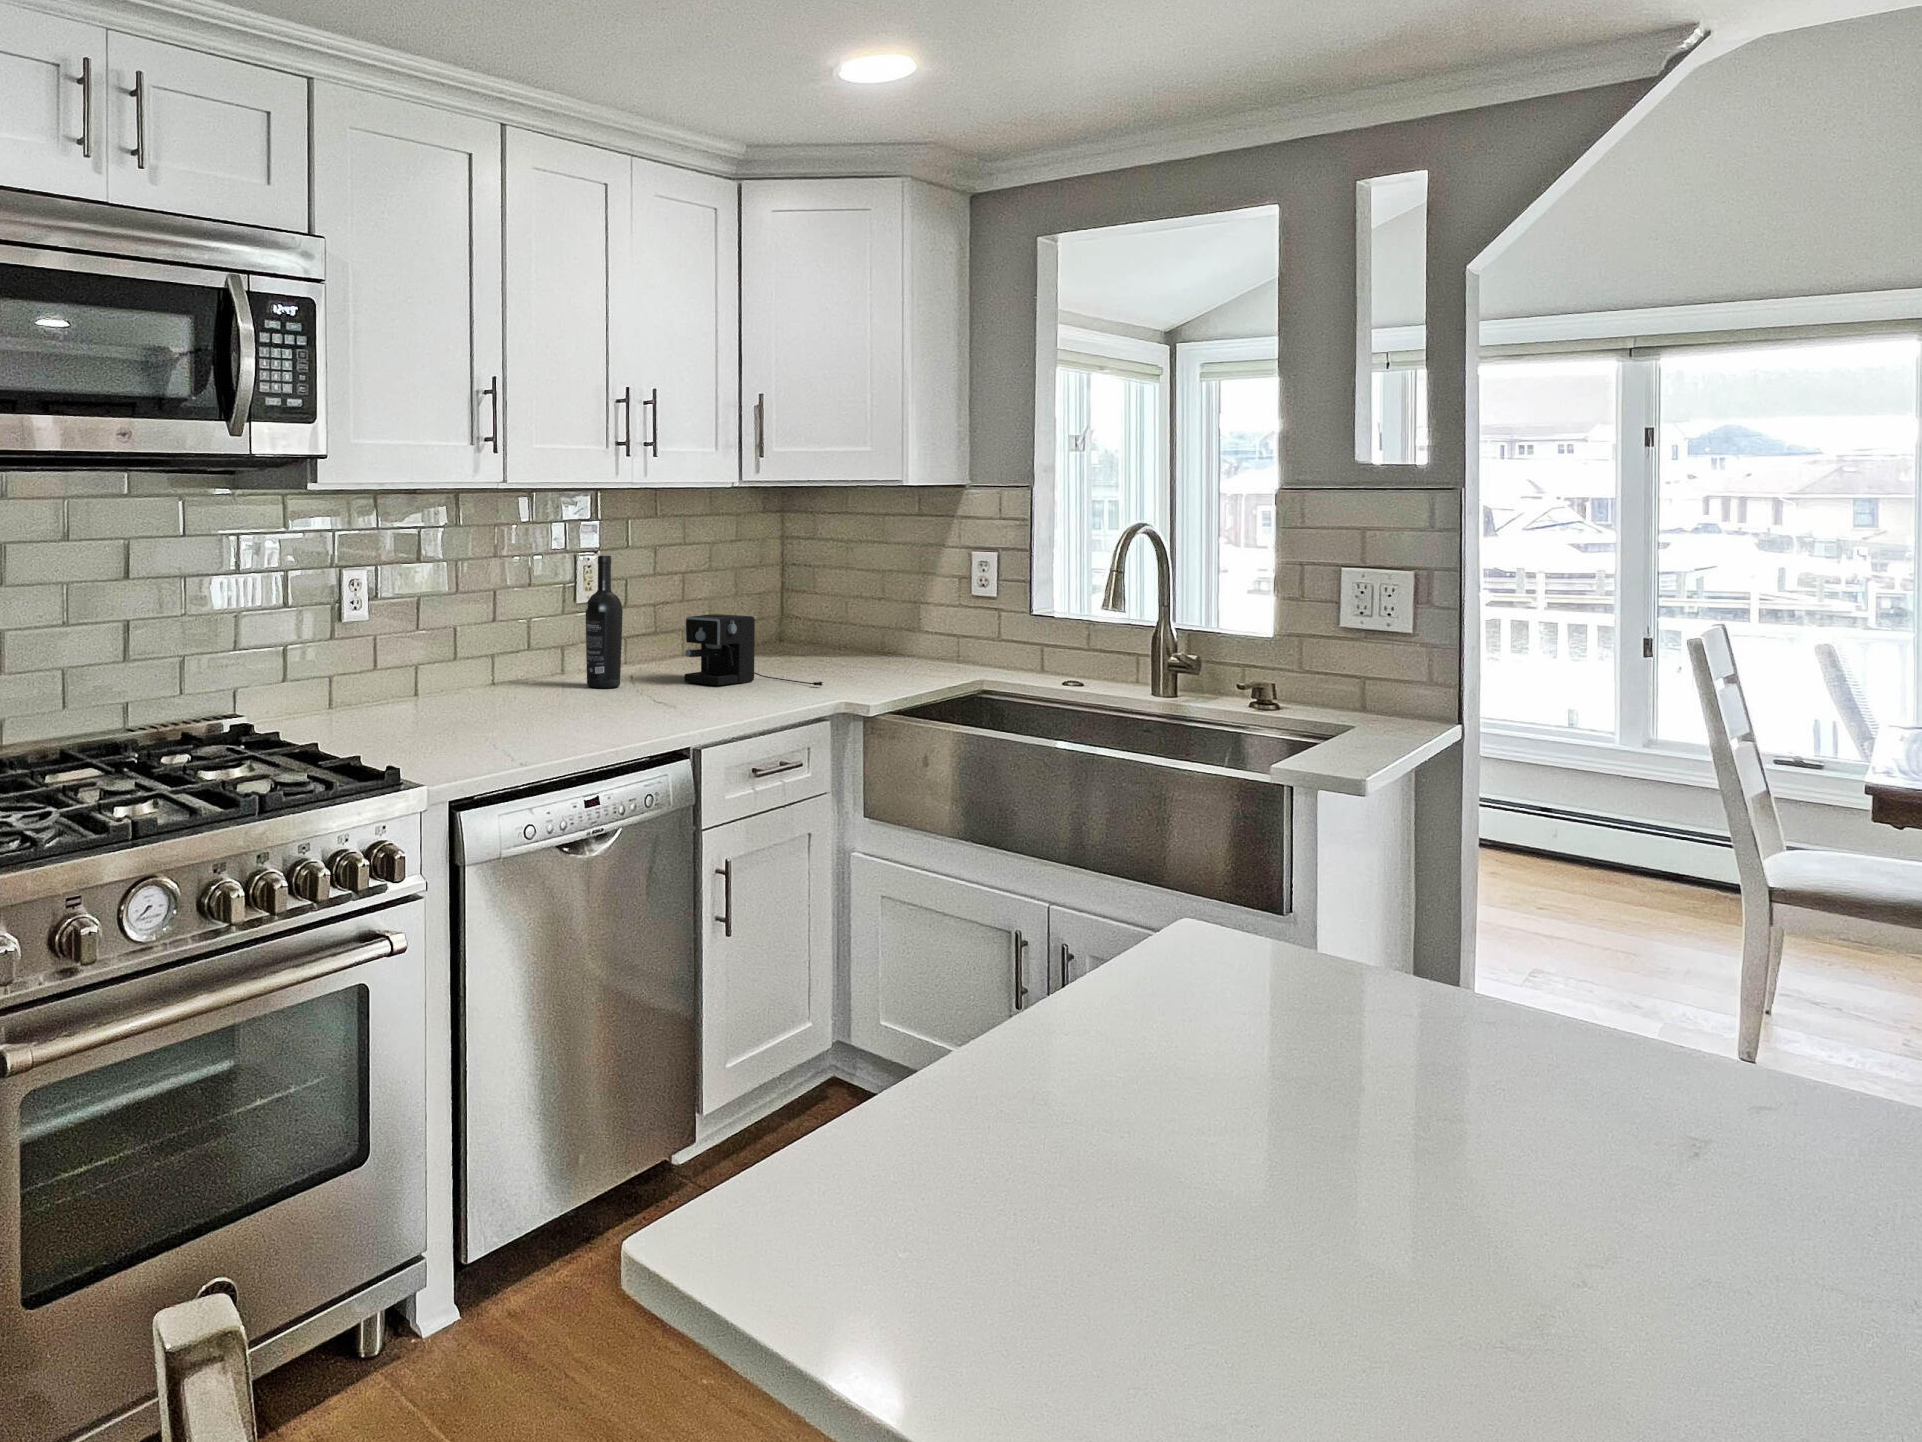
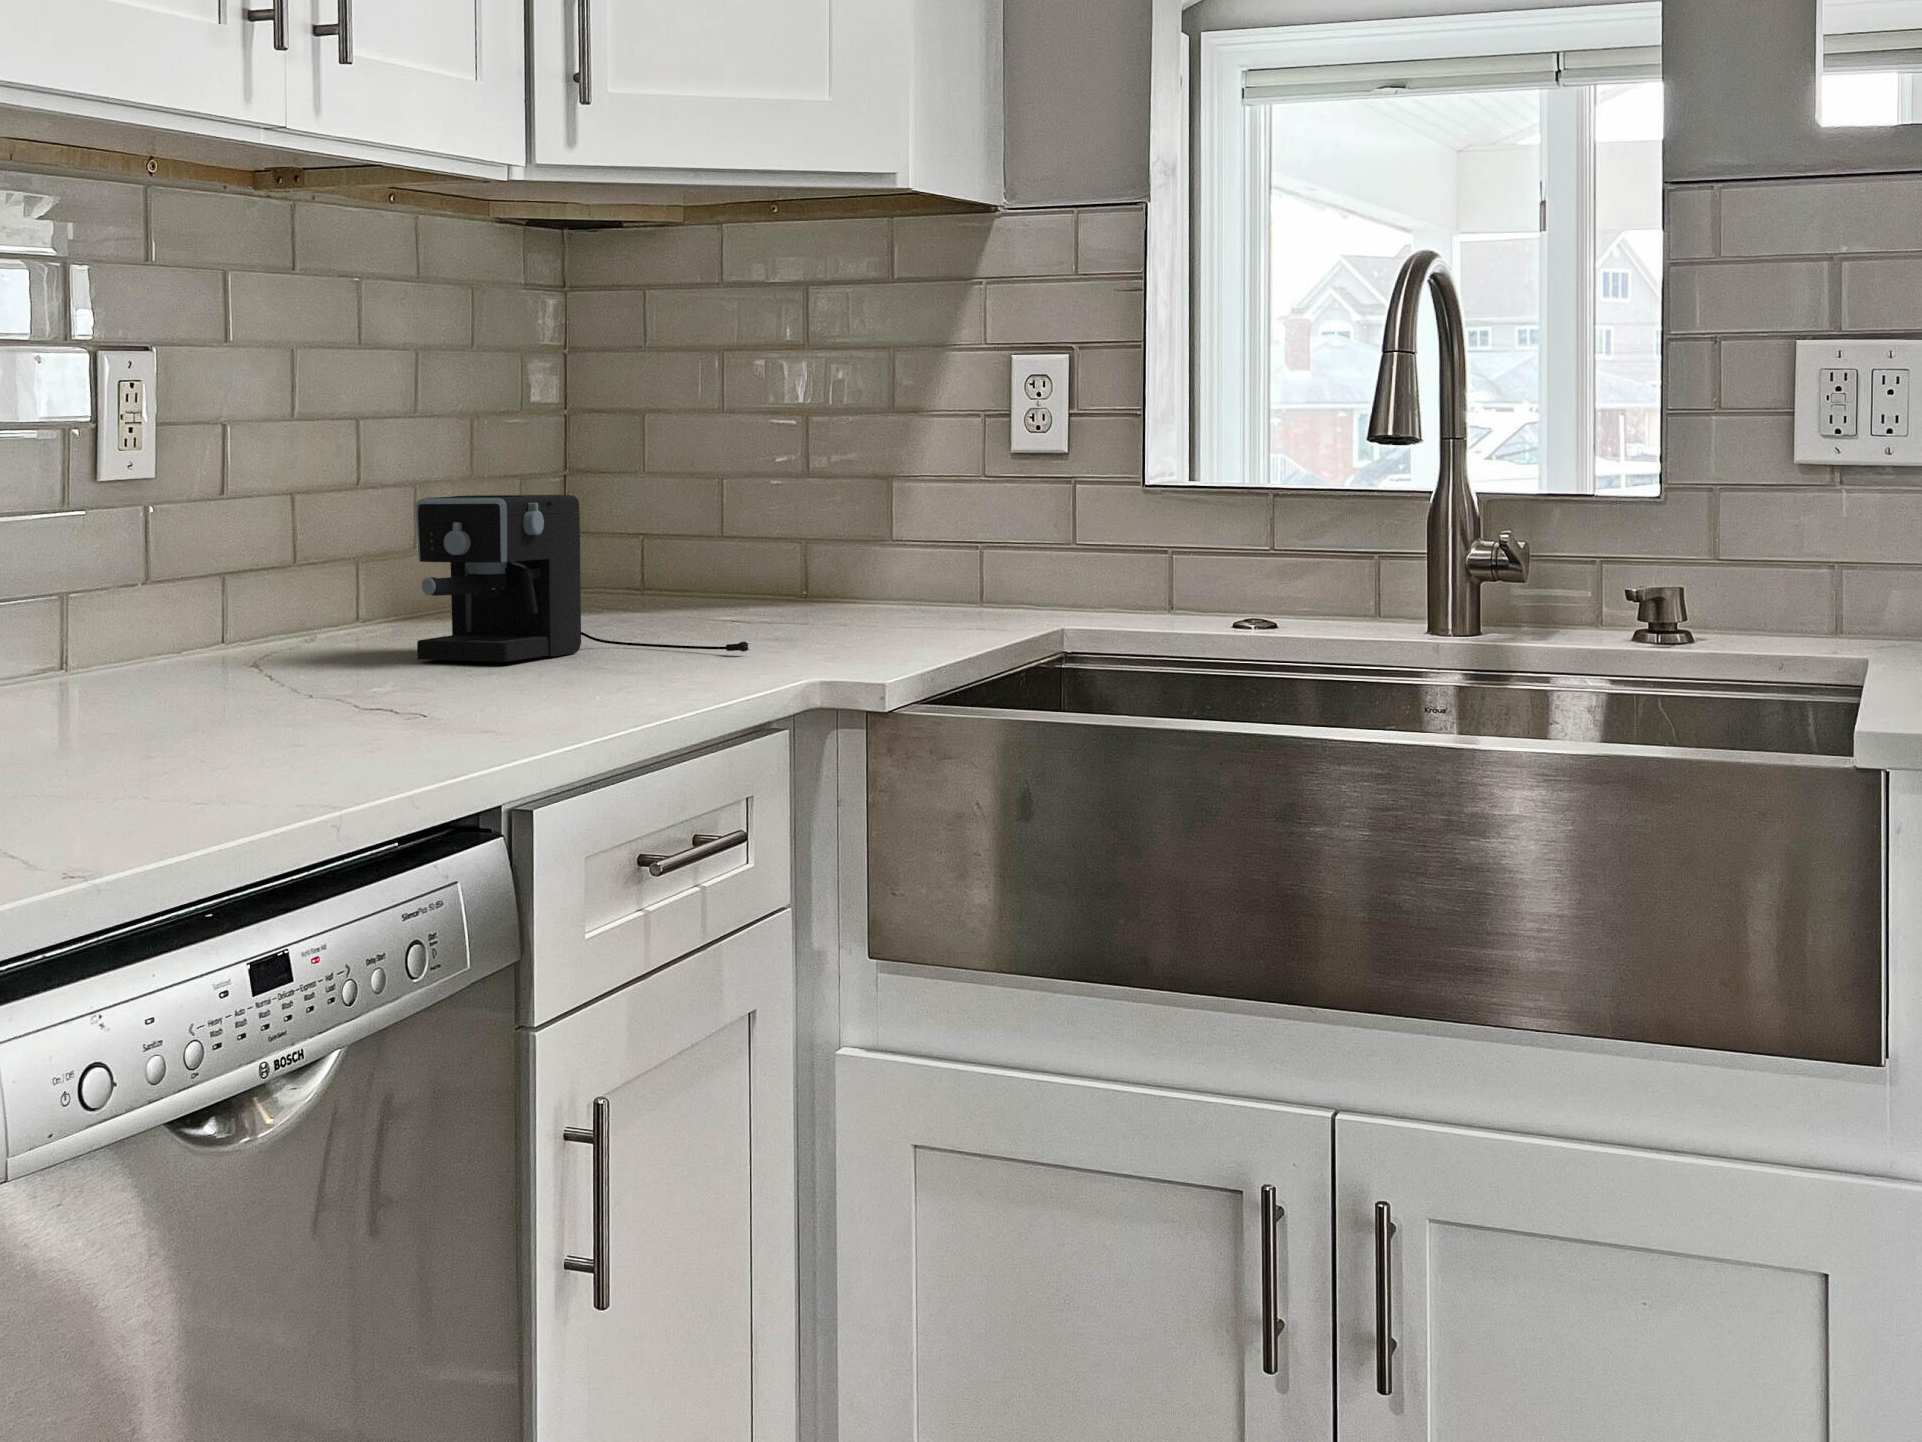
wine bottle: present [586,556,623,688] -> none [164,339,262,681]

